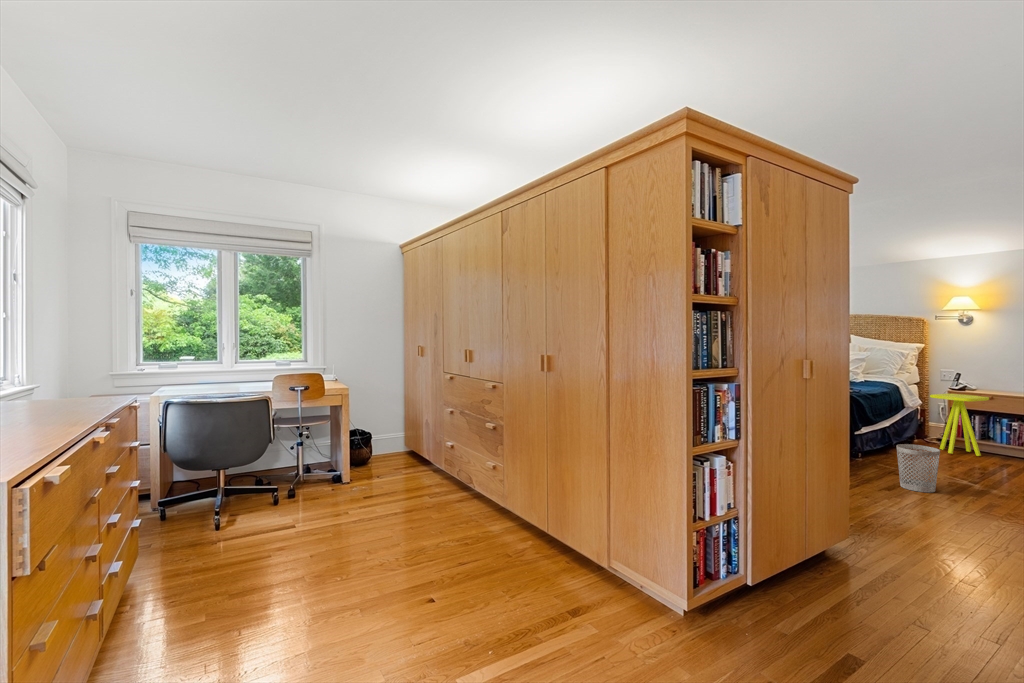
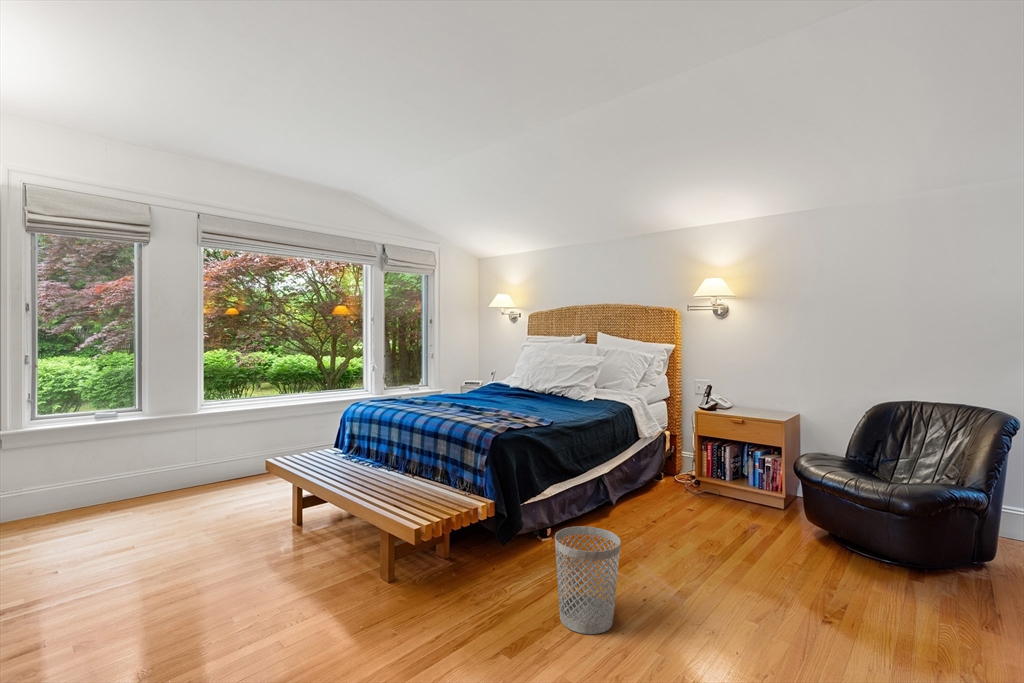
side table: present [930,394,989,456] -> none [669,415,738,510]

